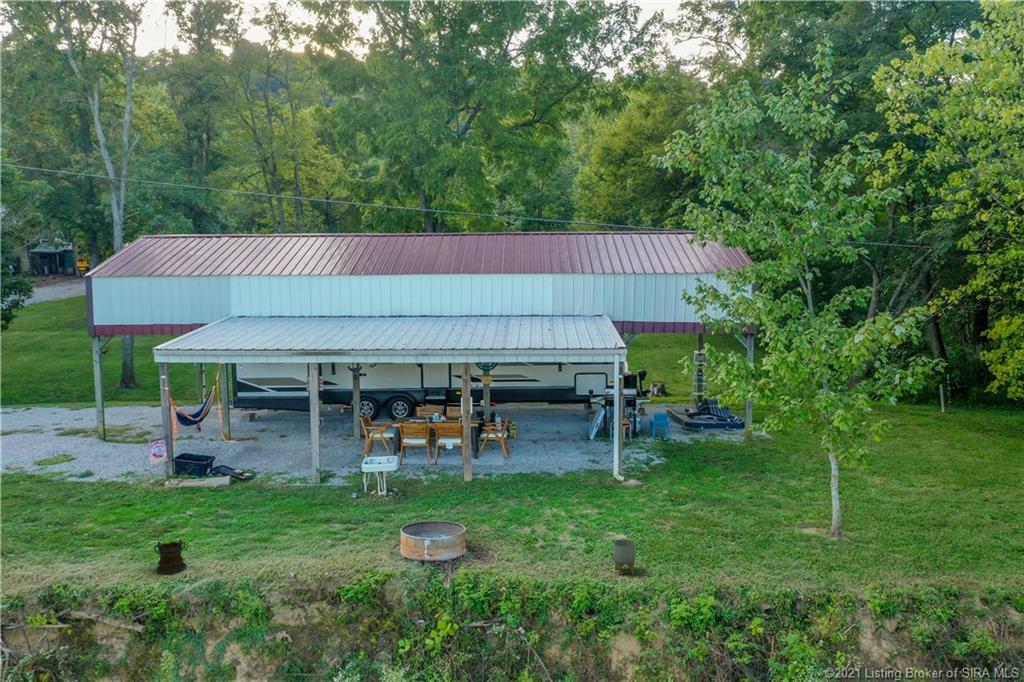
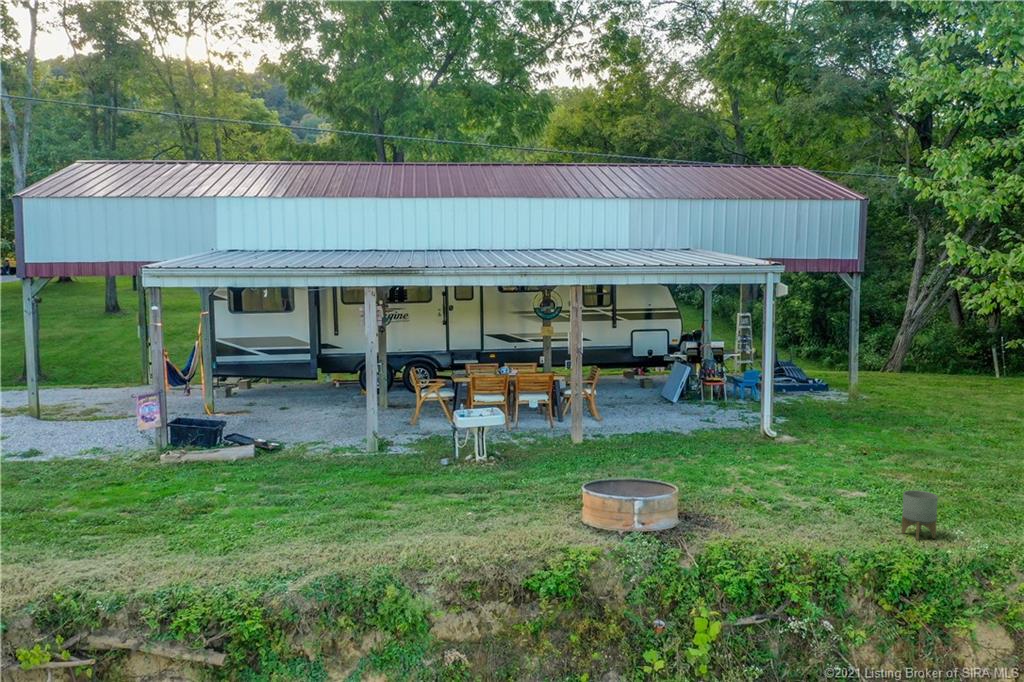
bucket: present [154,539,187,575] -> none [227,512,276,569]

